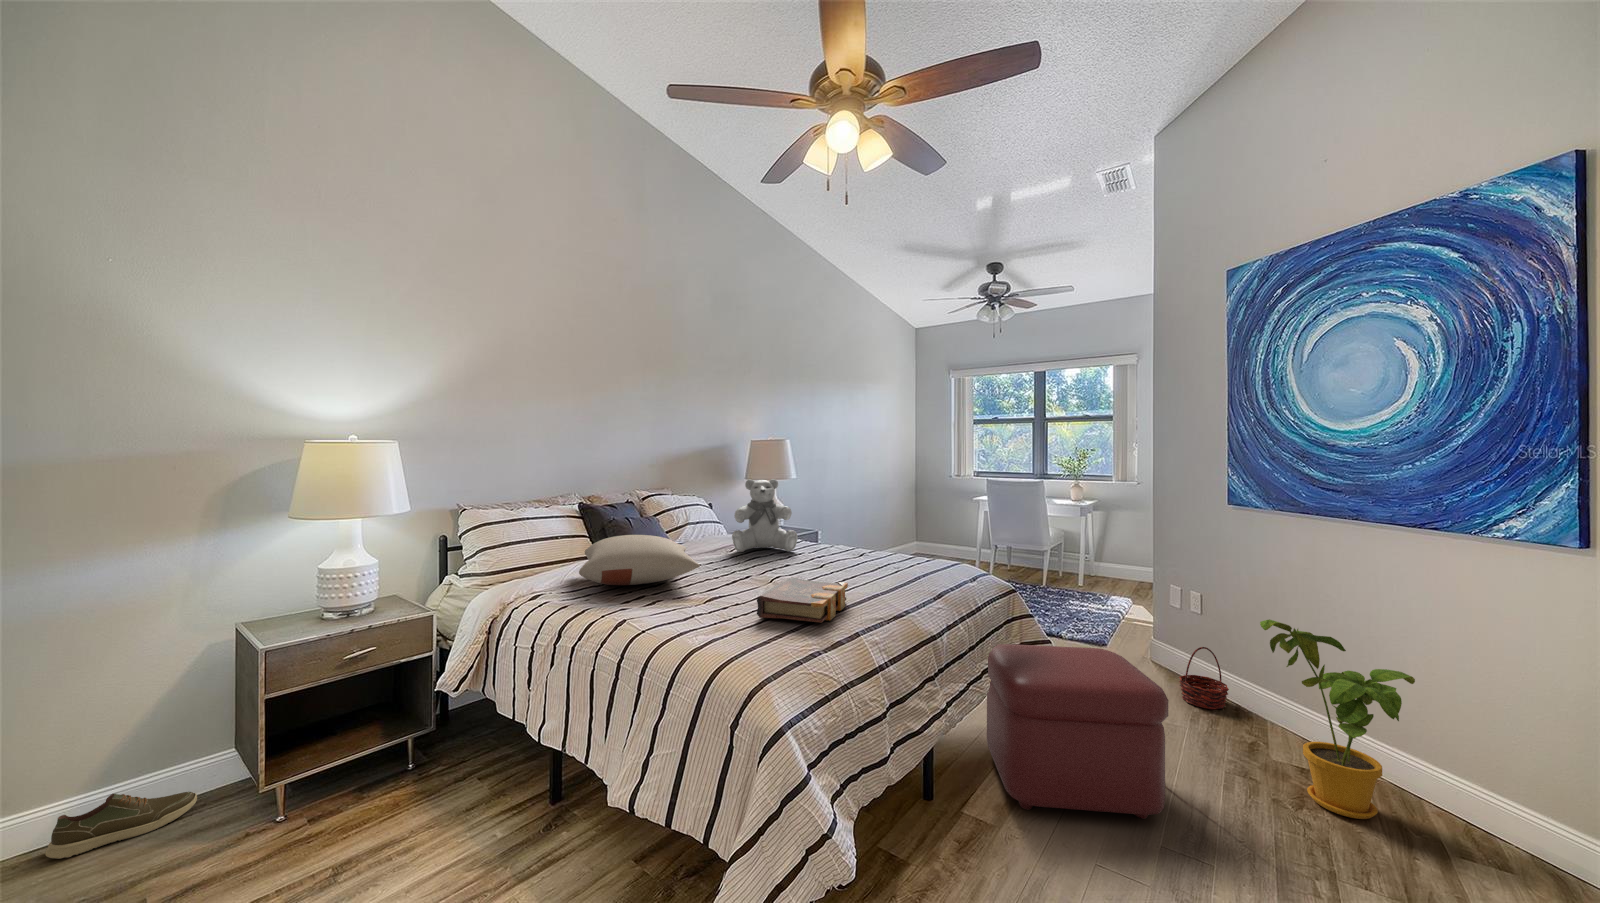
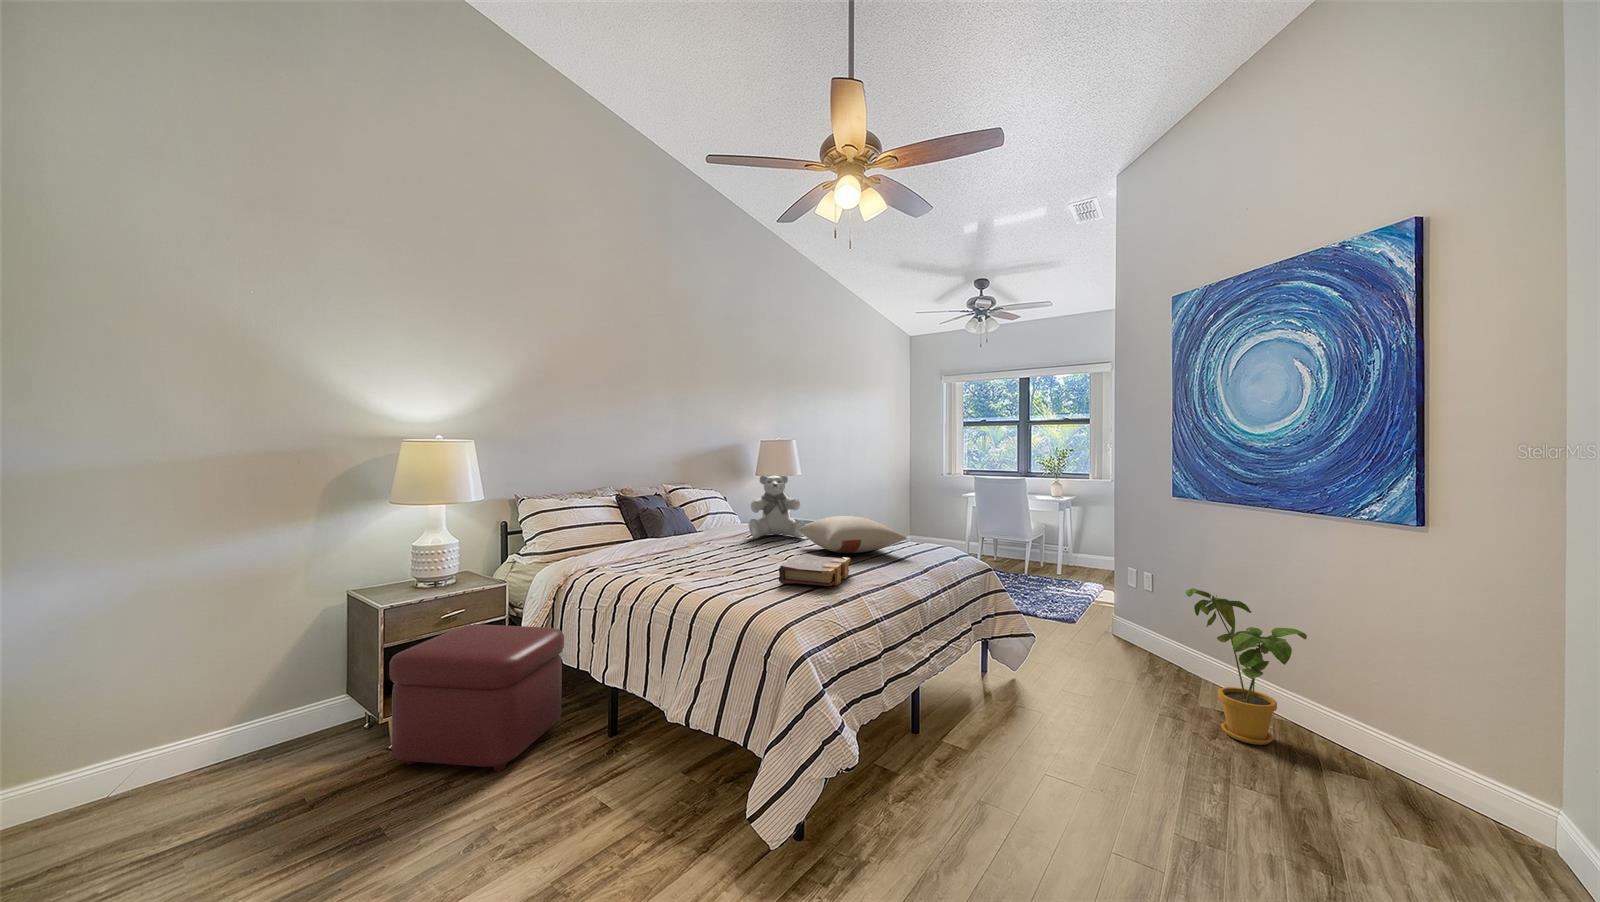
pillow: present [579,535,700,585] -> present [799,516,907,553]
ottoman: present [987,644,1168,819] -> present [390,624,564,771]
basket: present [1179,647,1229,709] -> none [1132,618,1173,671]
shoe: present [45,792,197,859] -> none [213,726,319,774]

